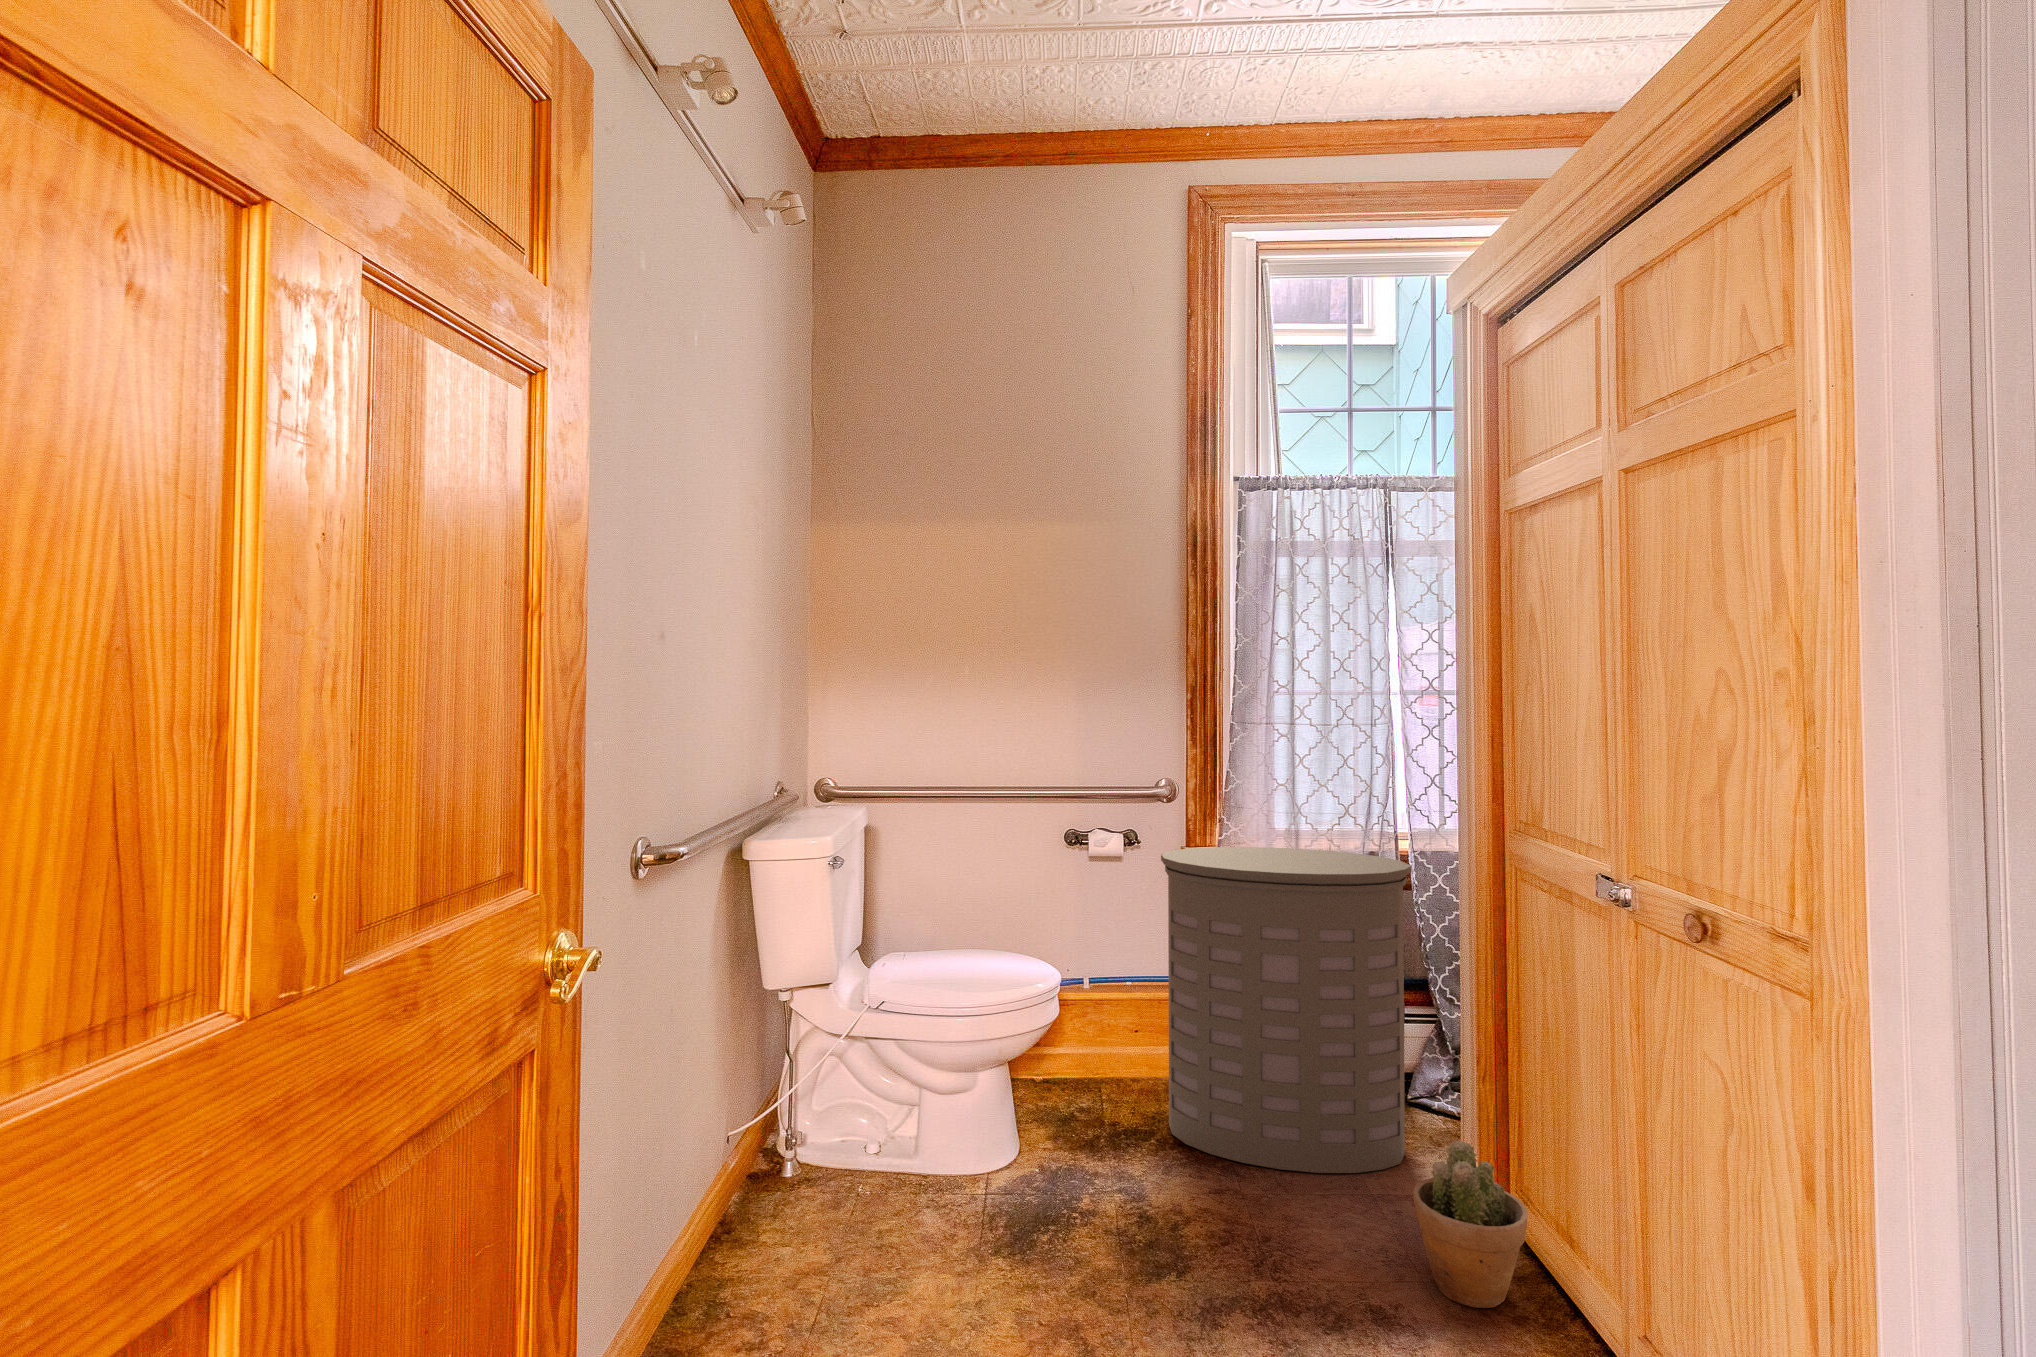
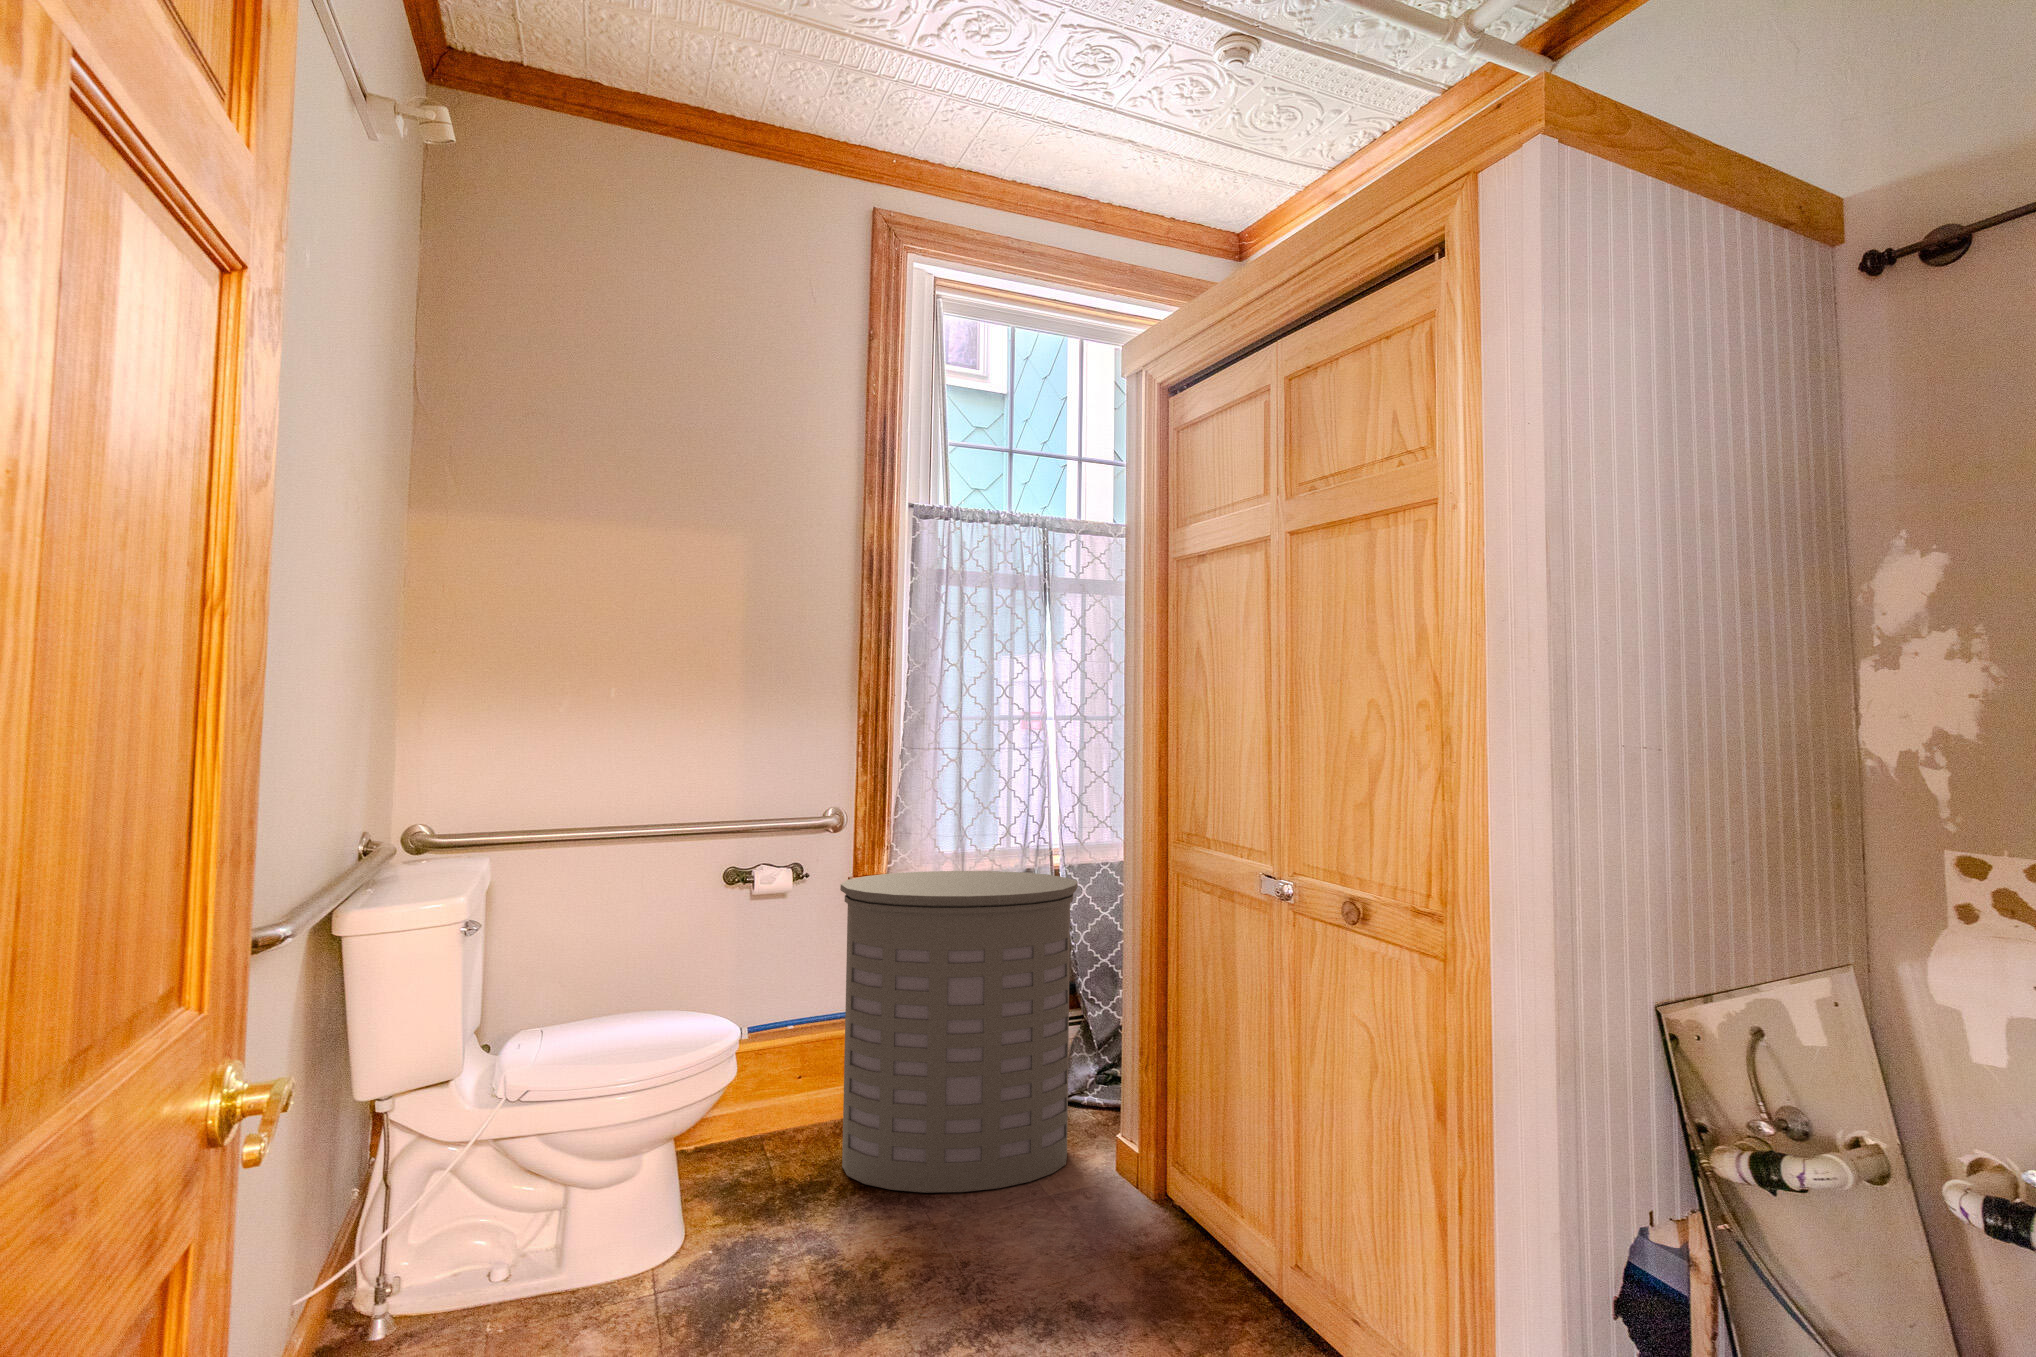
potted plant: present [1413,1141,1528,1308] -> none [1105,1135,1202,1288]

